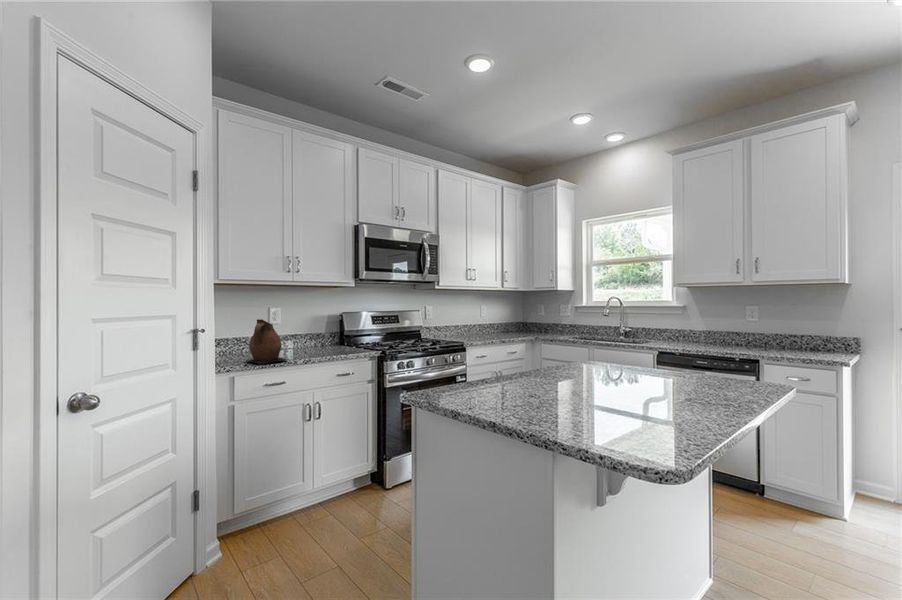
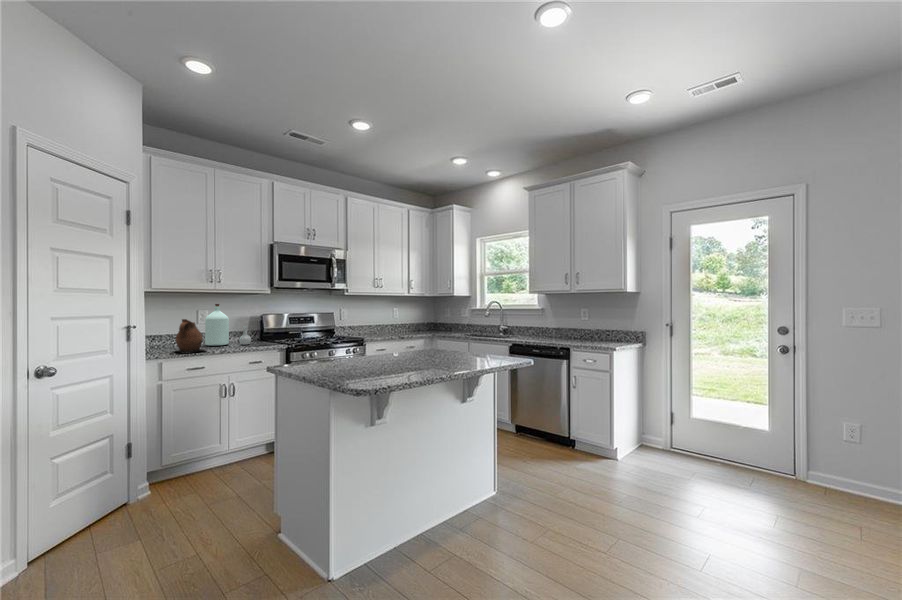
bottle: none [281,300,335,352] -> present [205,304,251,346]

